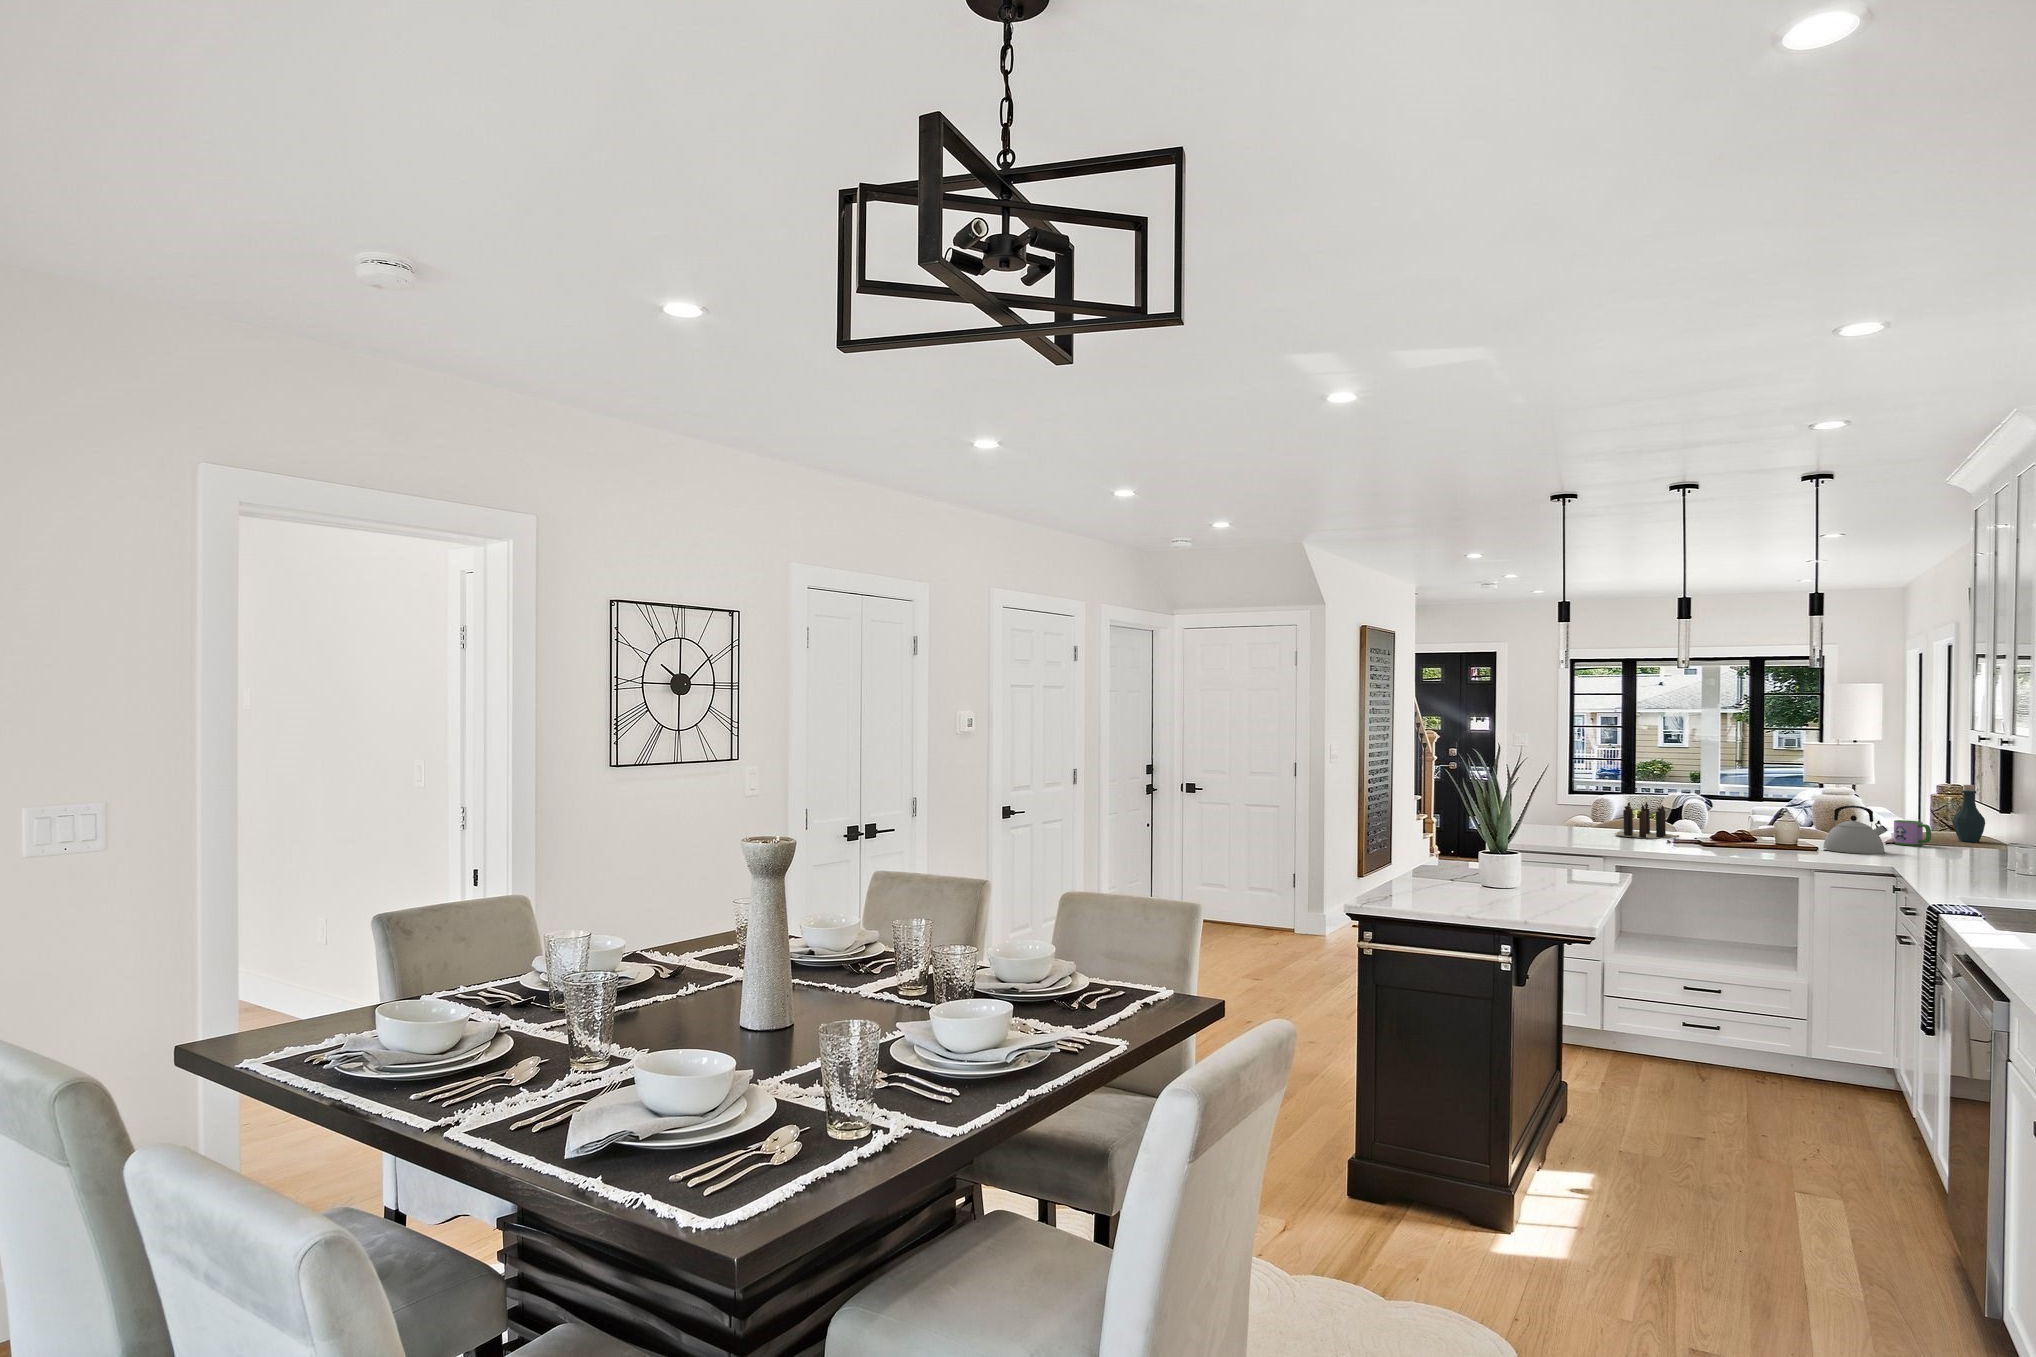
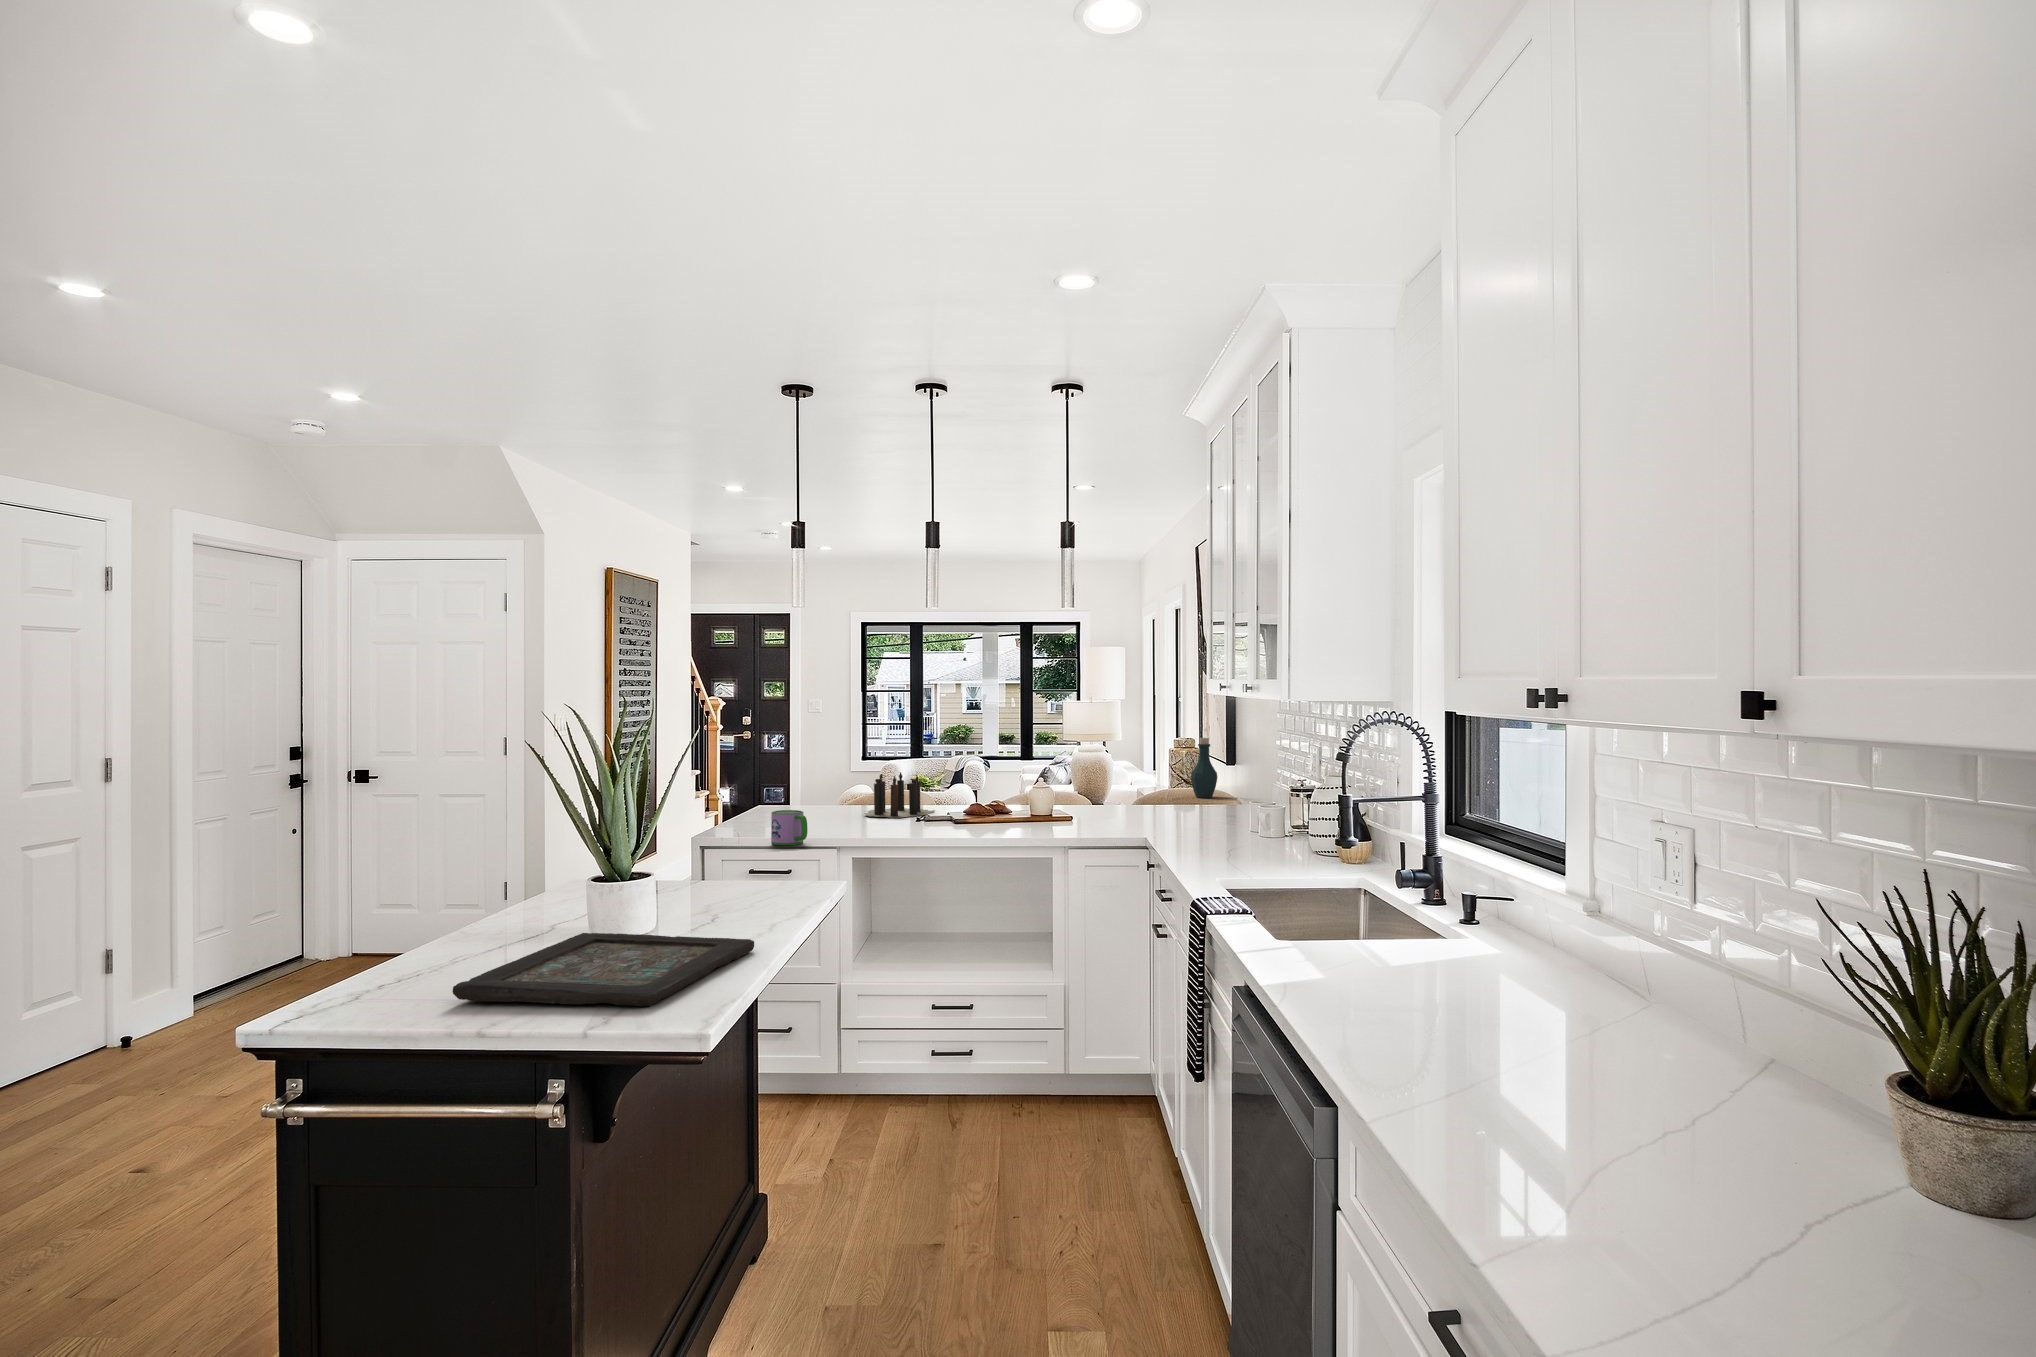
kettle: present [1823,806,1887,854] -> none [1077,766,1137,821]
mug: present [1894,820,1931,846] -> present [771,810,808,845]
decorative tray: none [1429,882,1588,917] -> present [453,933,754,1006]

